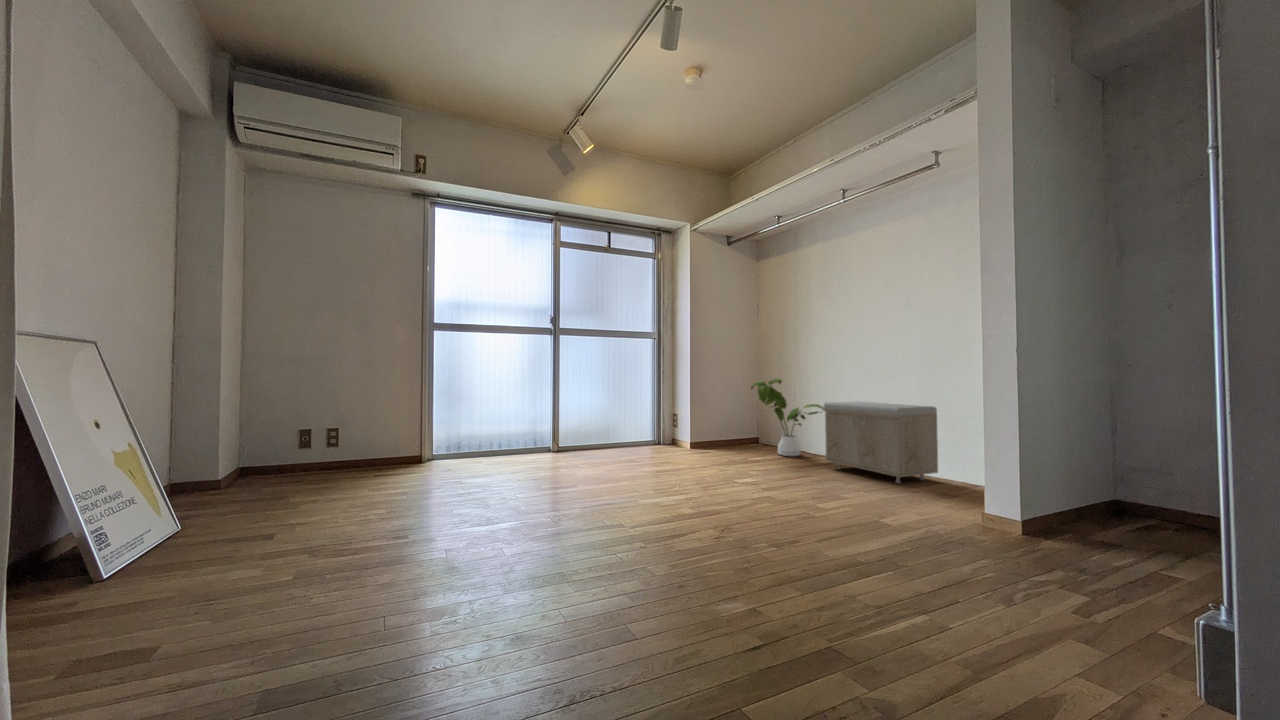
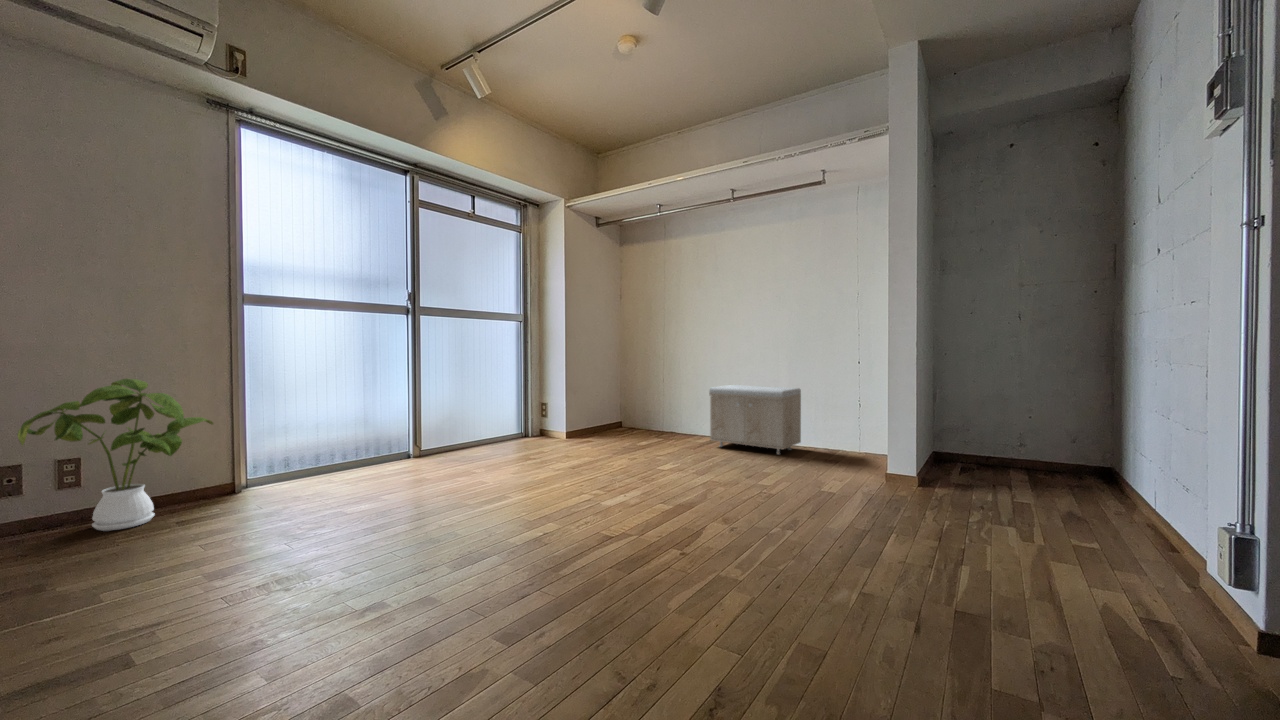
house plant: present [751,379,823,456] -> present [17,379,213,531]

